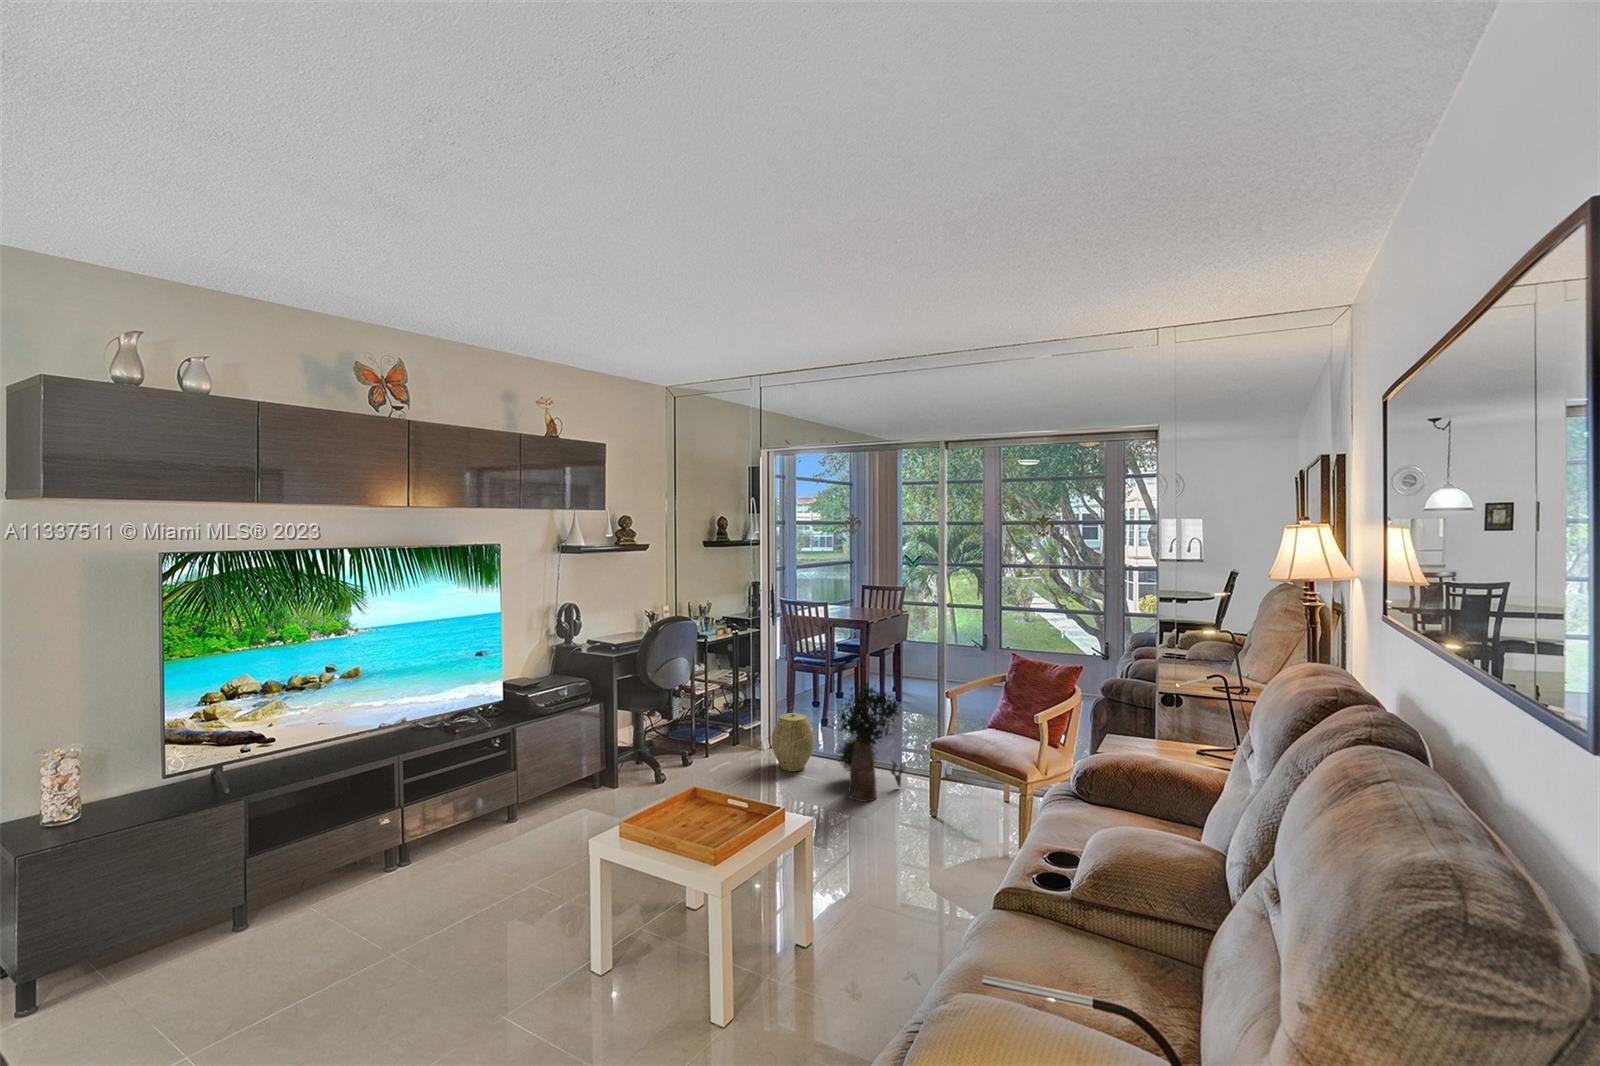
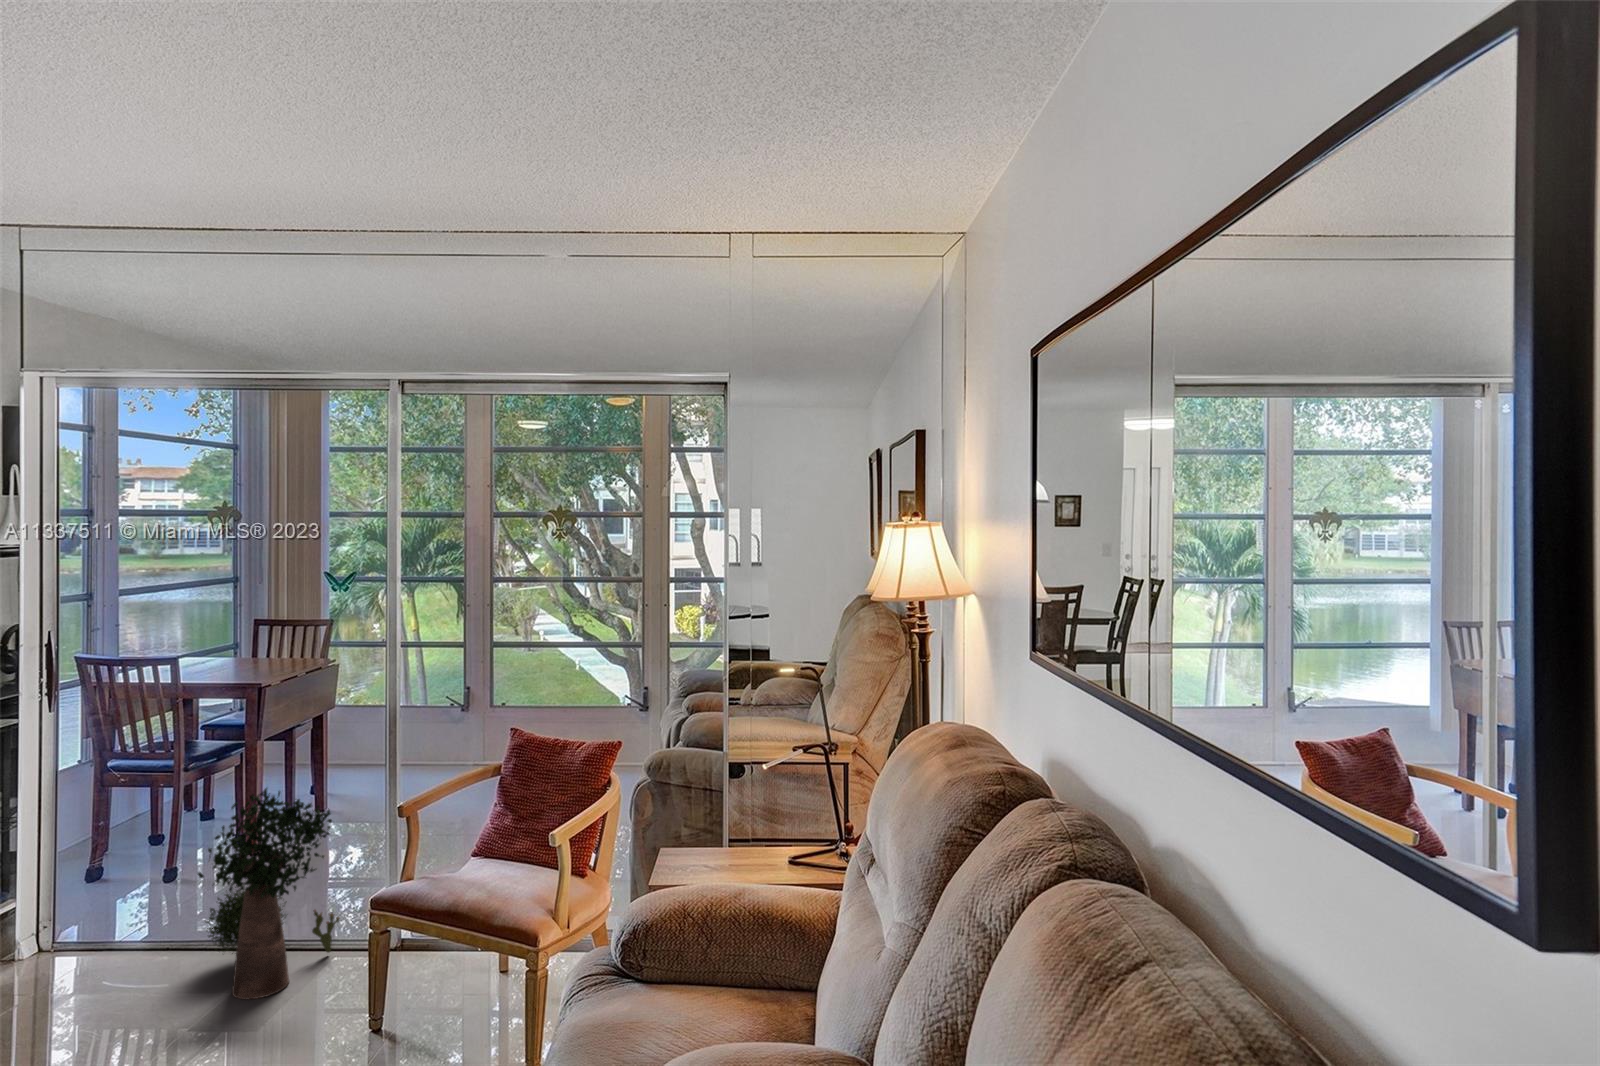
woven basket: present [771,713,815,771] -> none [55,867,154,980]

